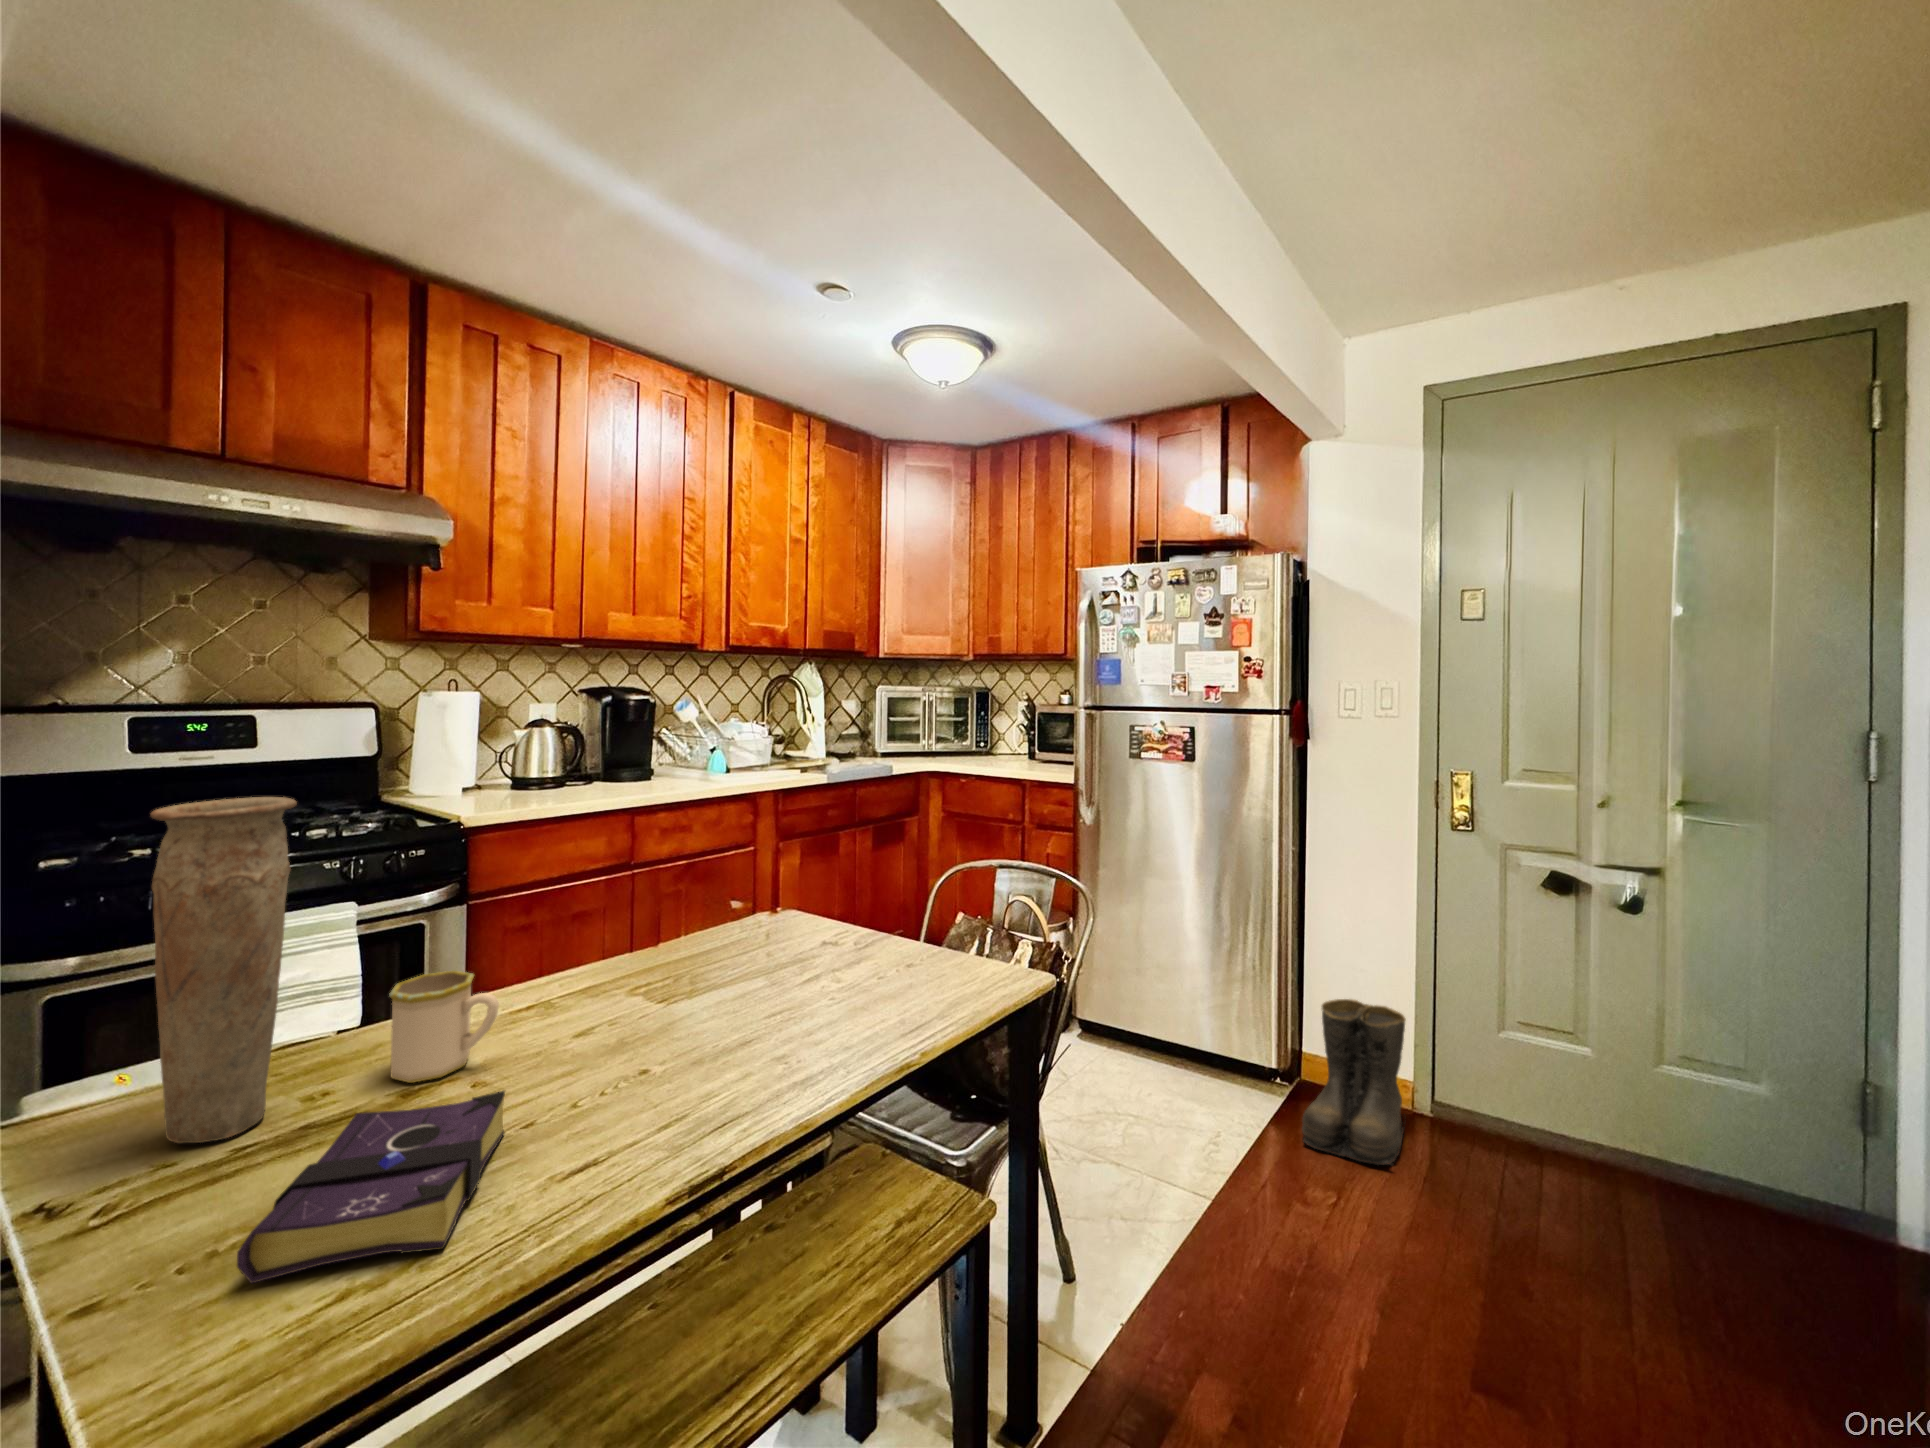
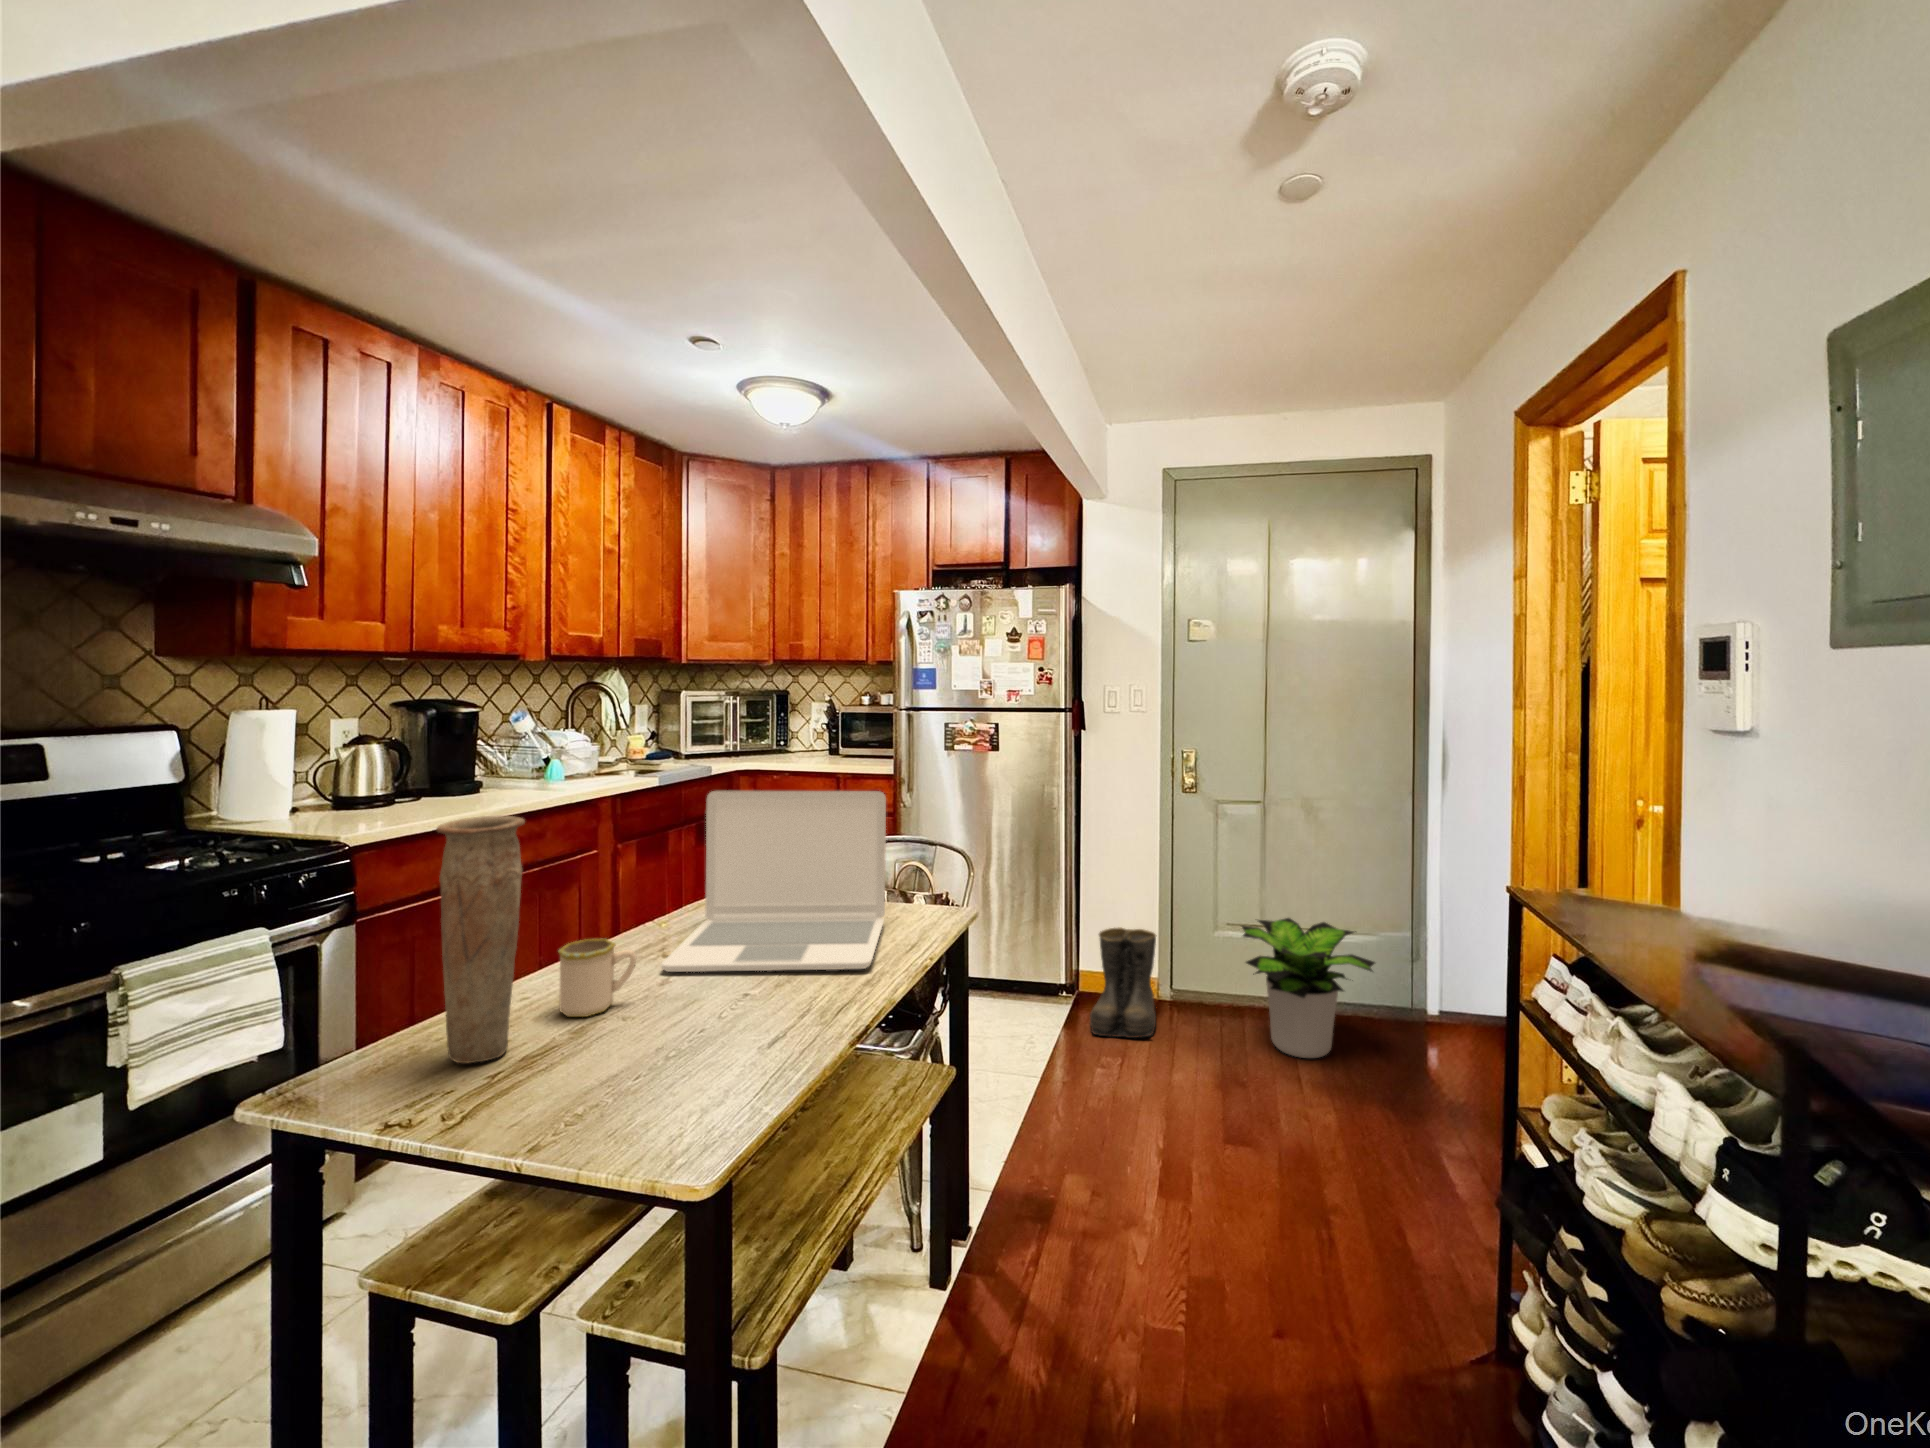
laptop: none [580,784,922,1062] -> present [661,791,886,972]
potted plant: none [1536,1021,1799,1266] -> present [1242,918,1375,1058]
book: present [237,1091,505,1283] -> none [607,998,744,1096]

